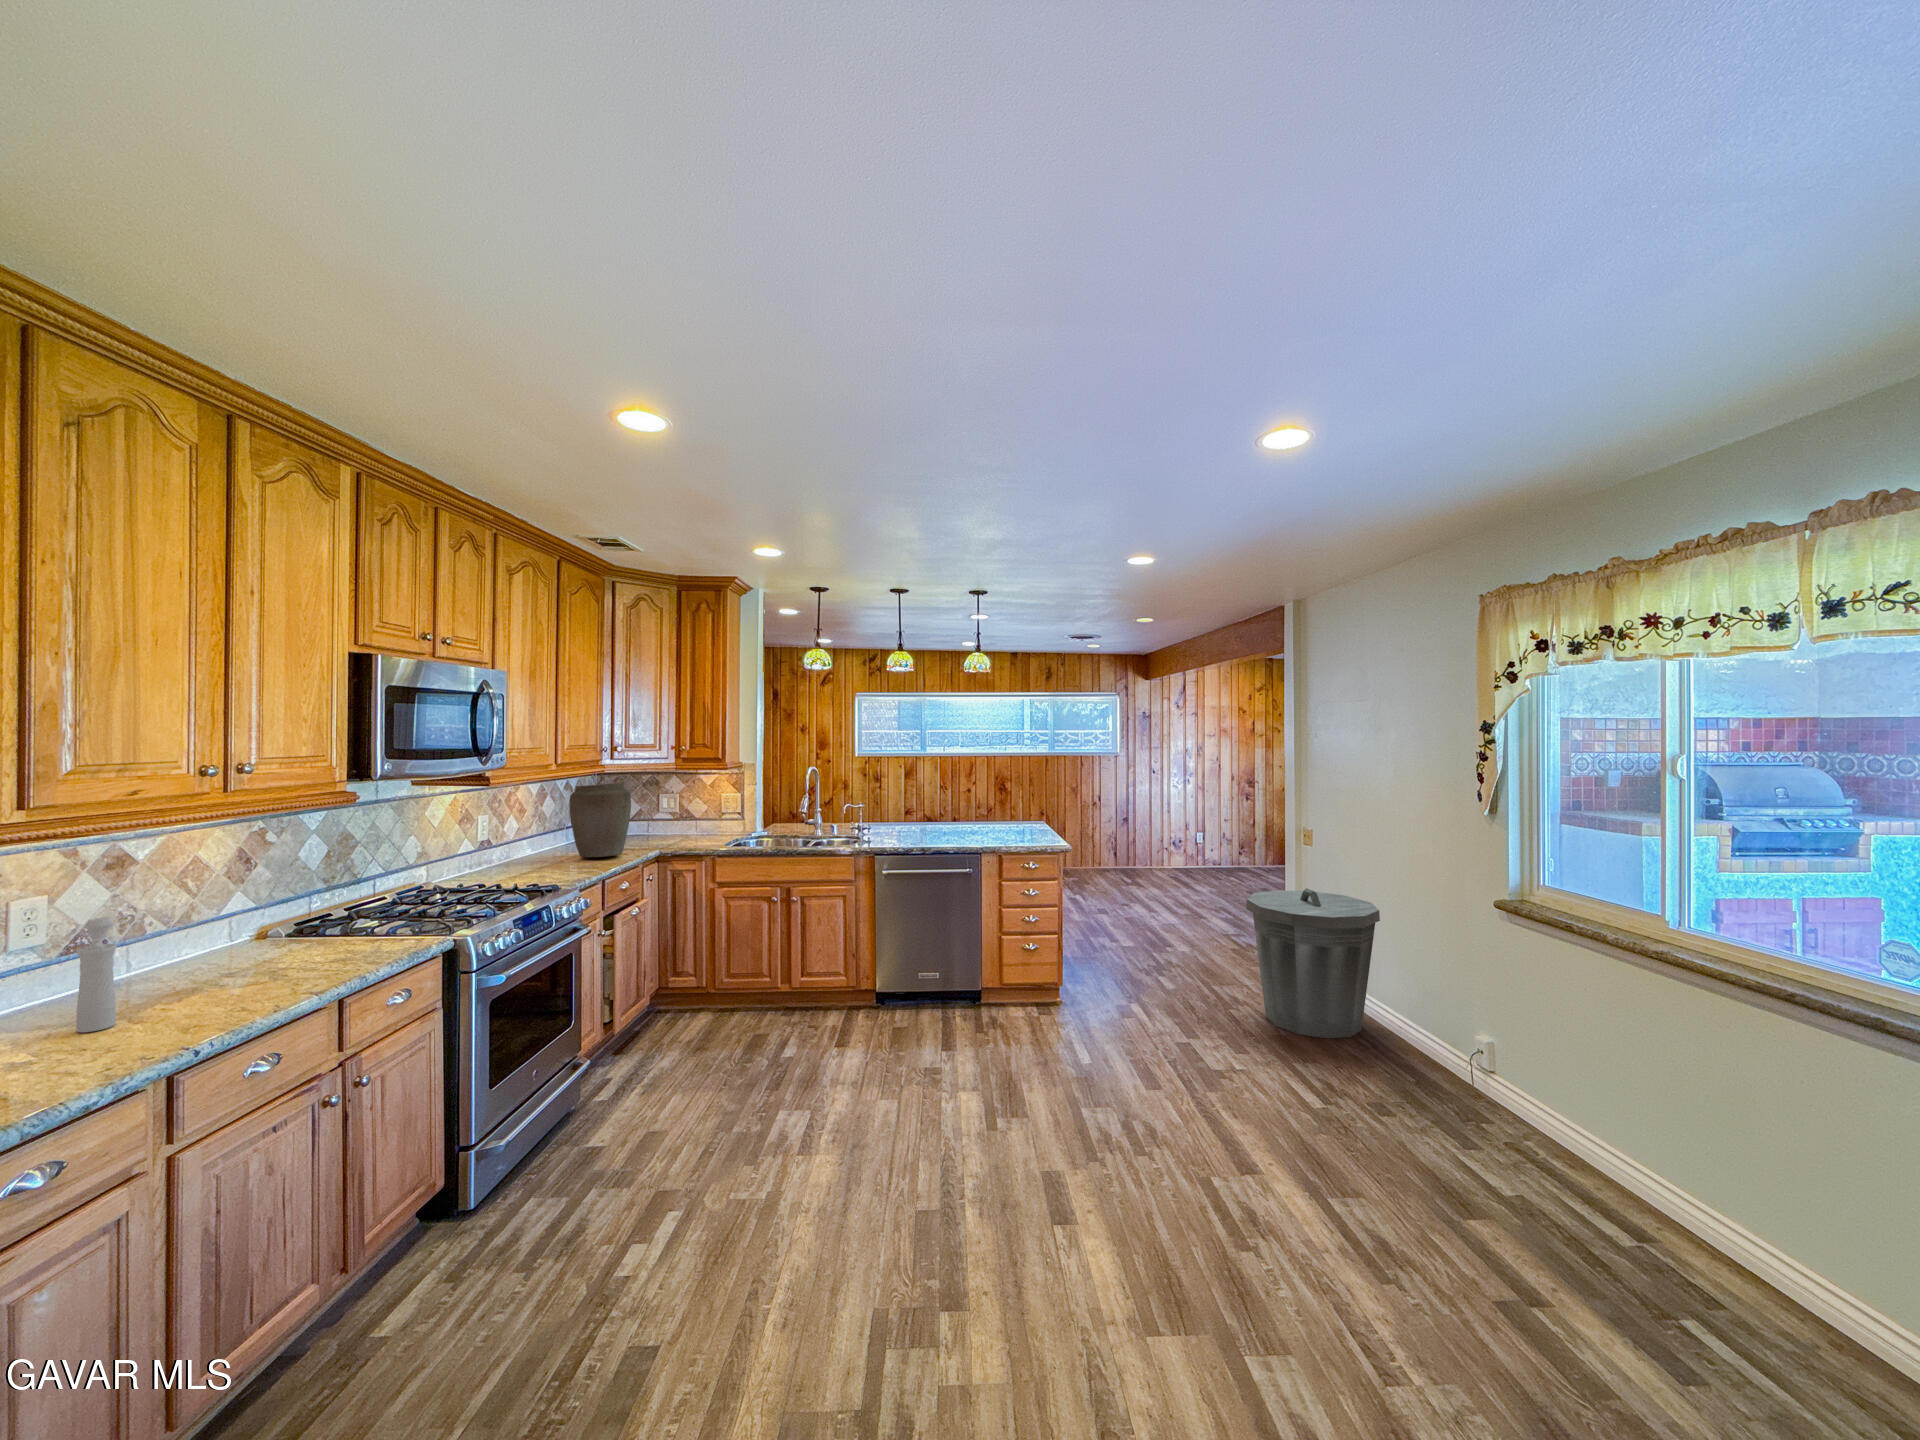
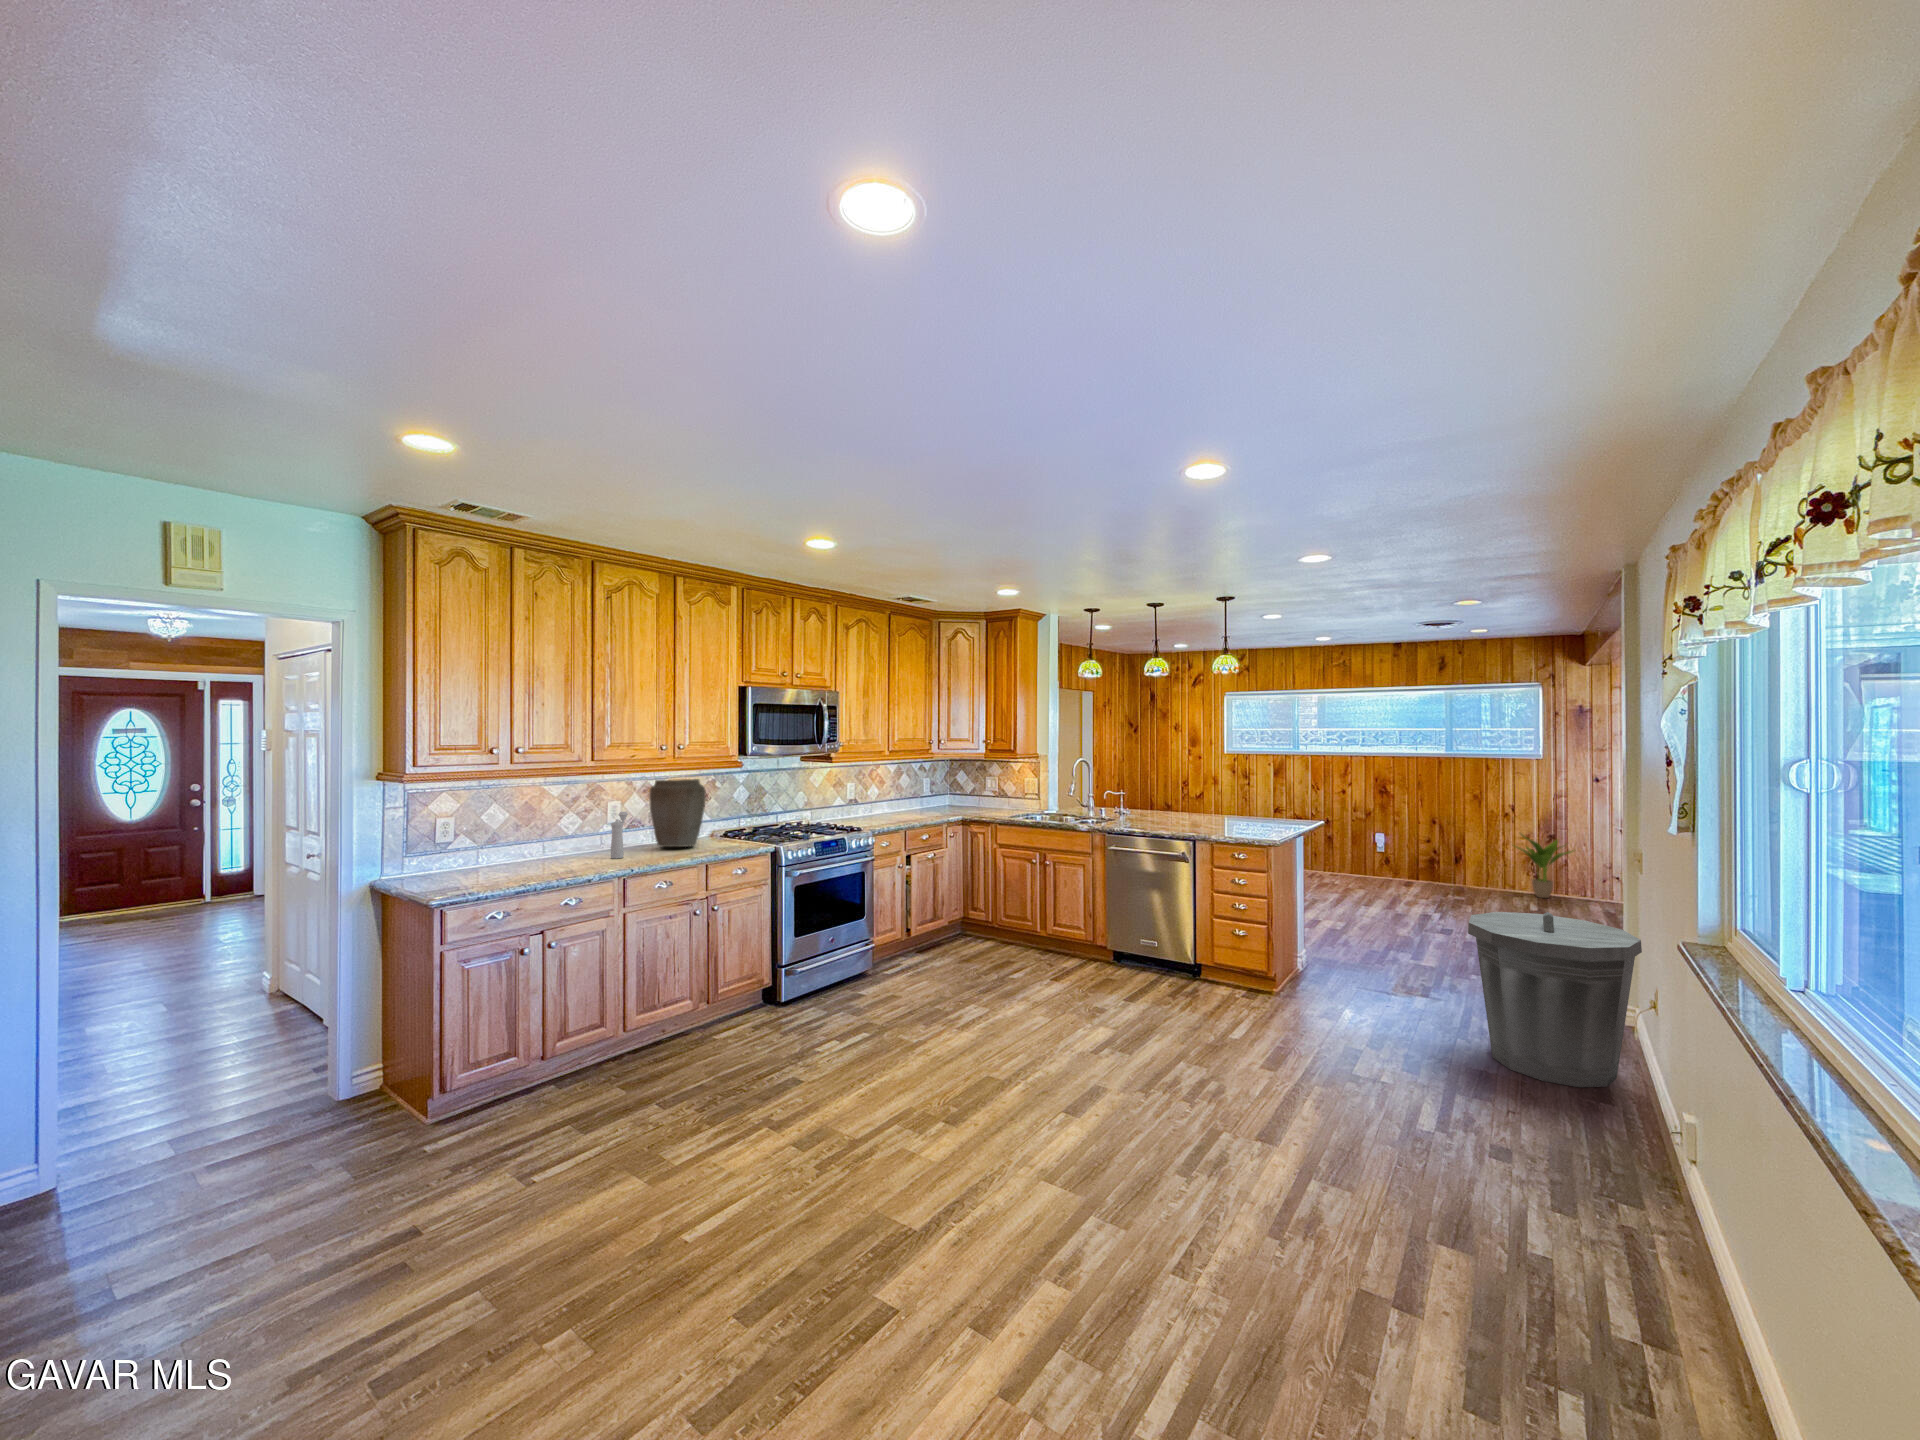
vase: present [569,783,631,857] -> present [649,779,706,847]
potted plant: none [1102,818,1144,872] -> present [1515,834,1573,898]

